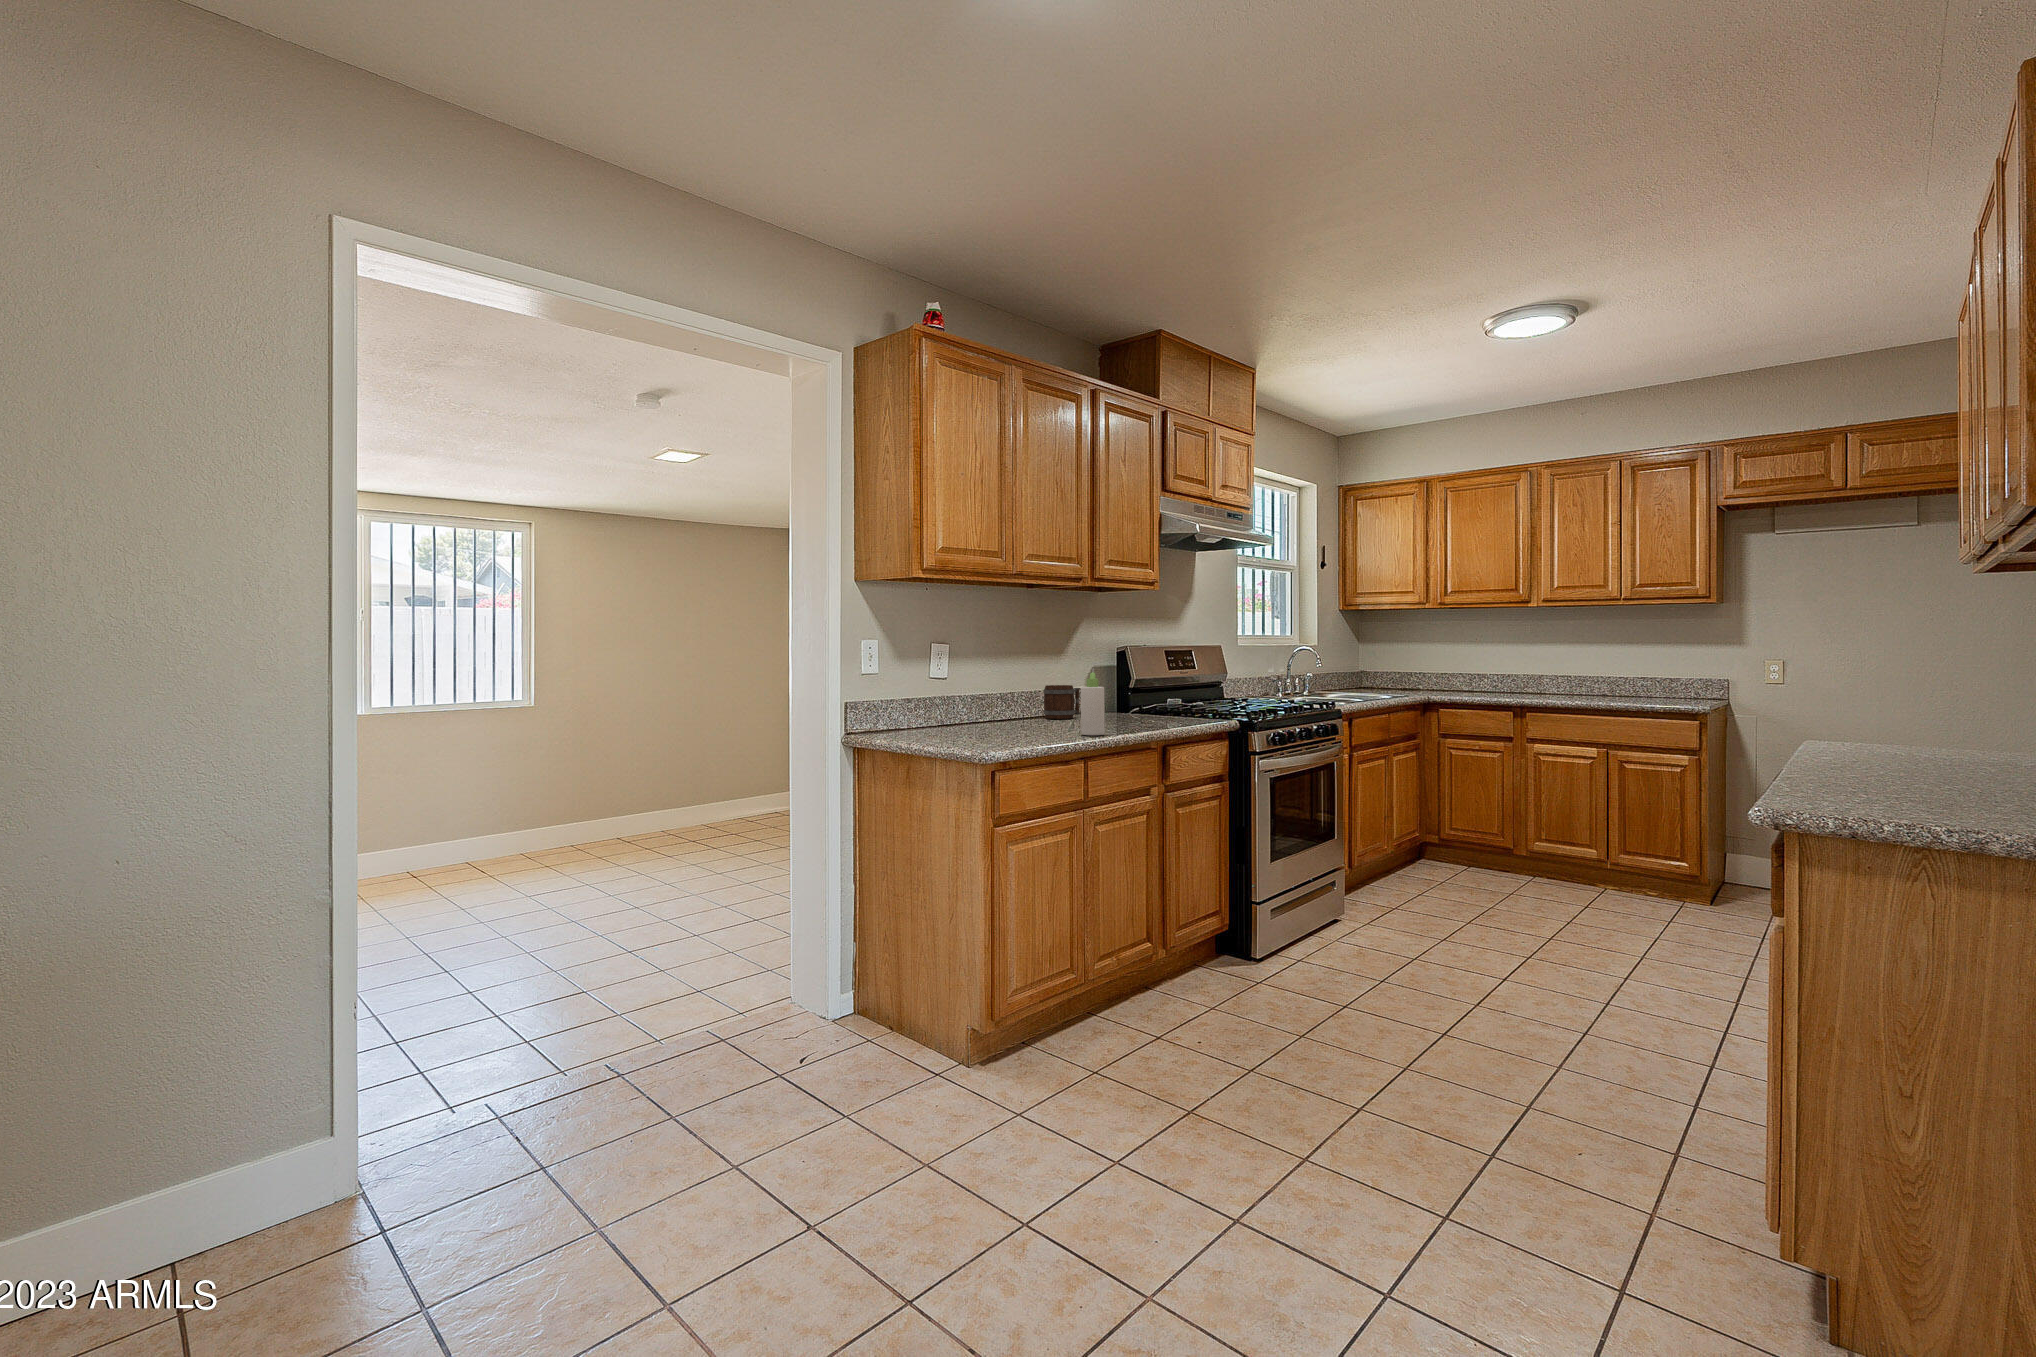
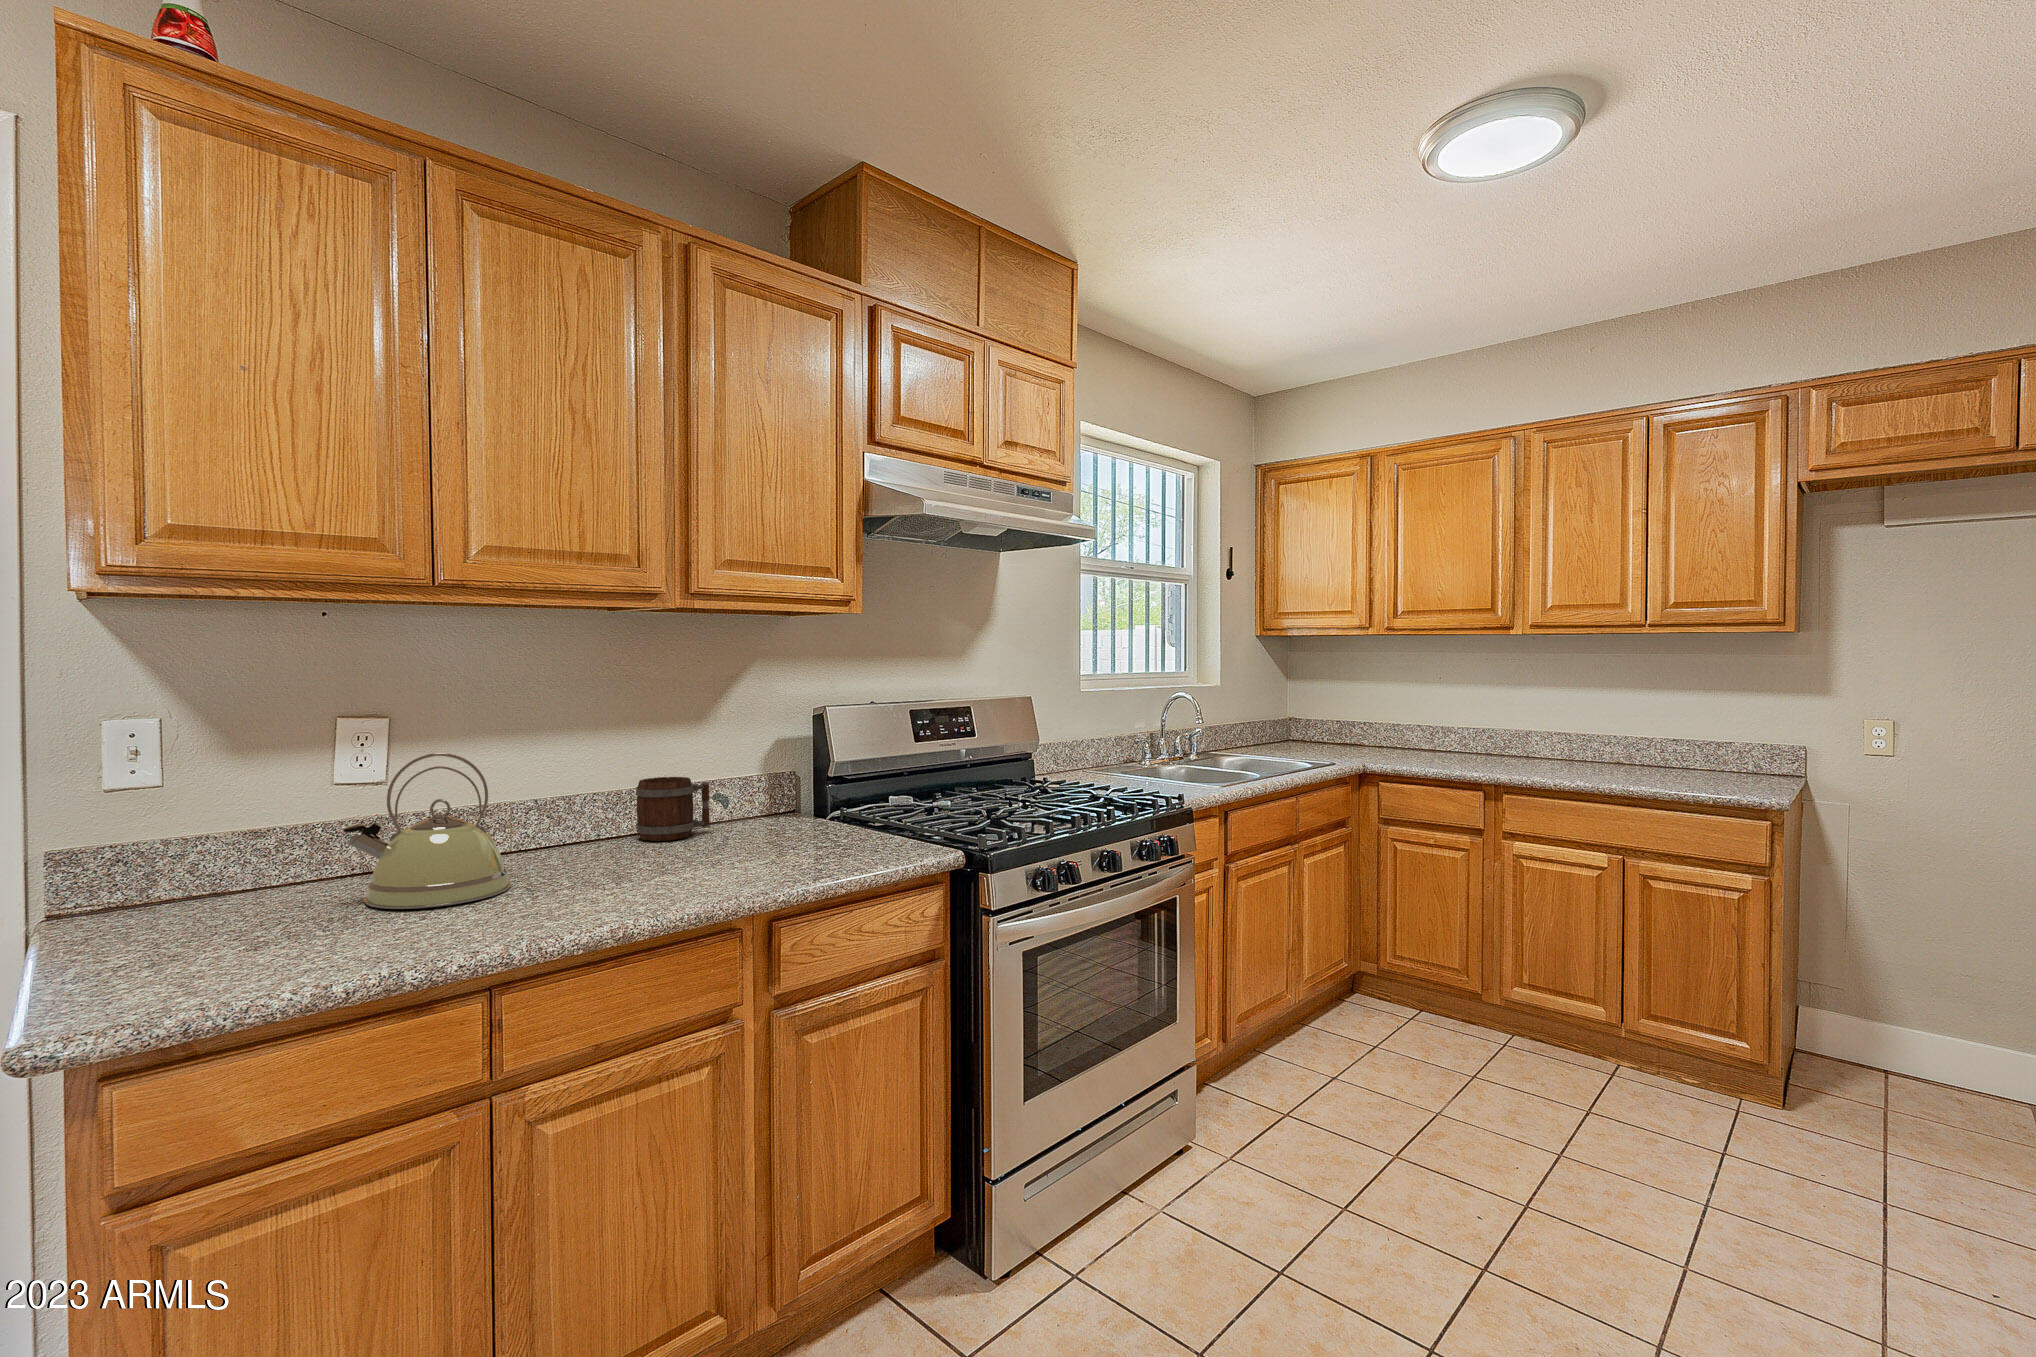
kettle: none [966,659,1034,733] -> present [343,753,511,909]
bottle: present [1081,668,1105,735] -> none [537,779,591,924]

